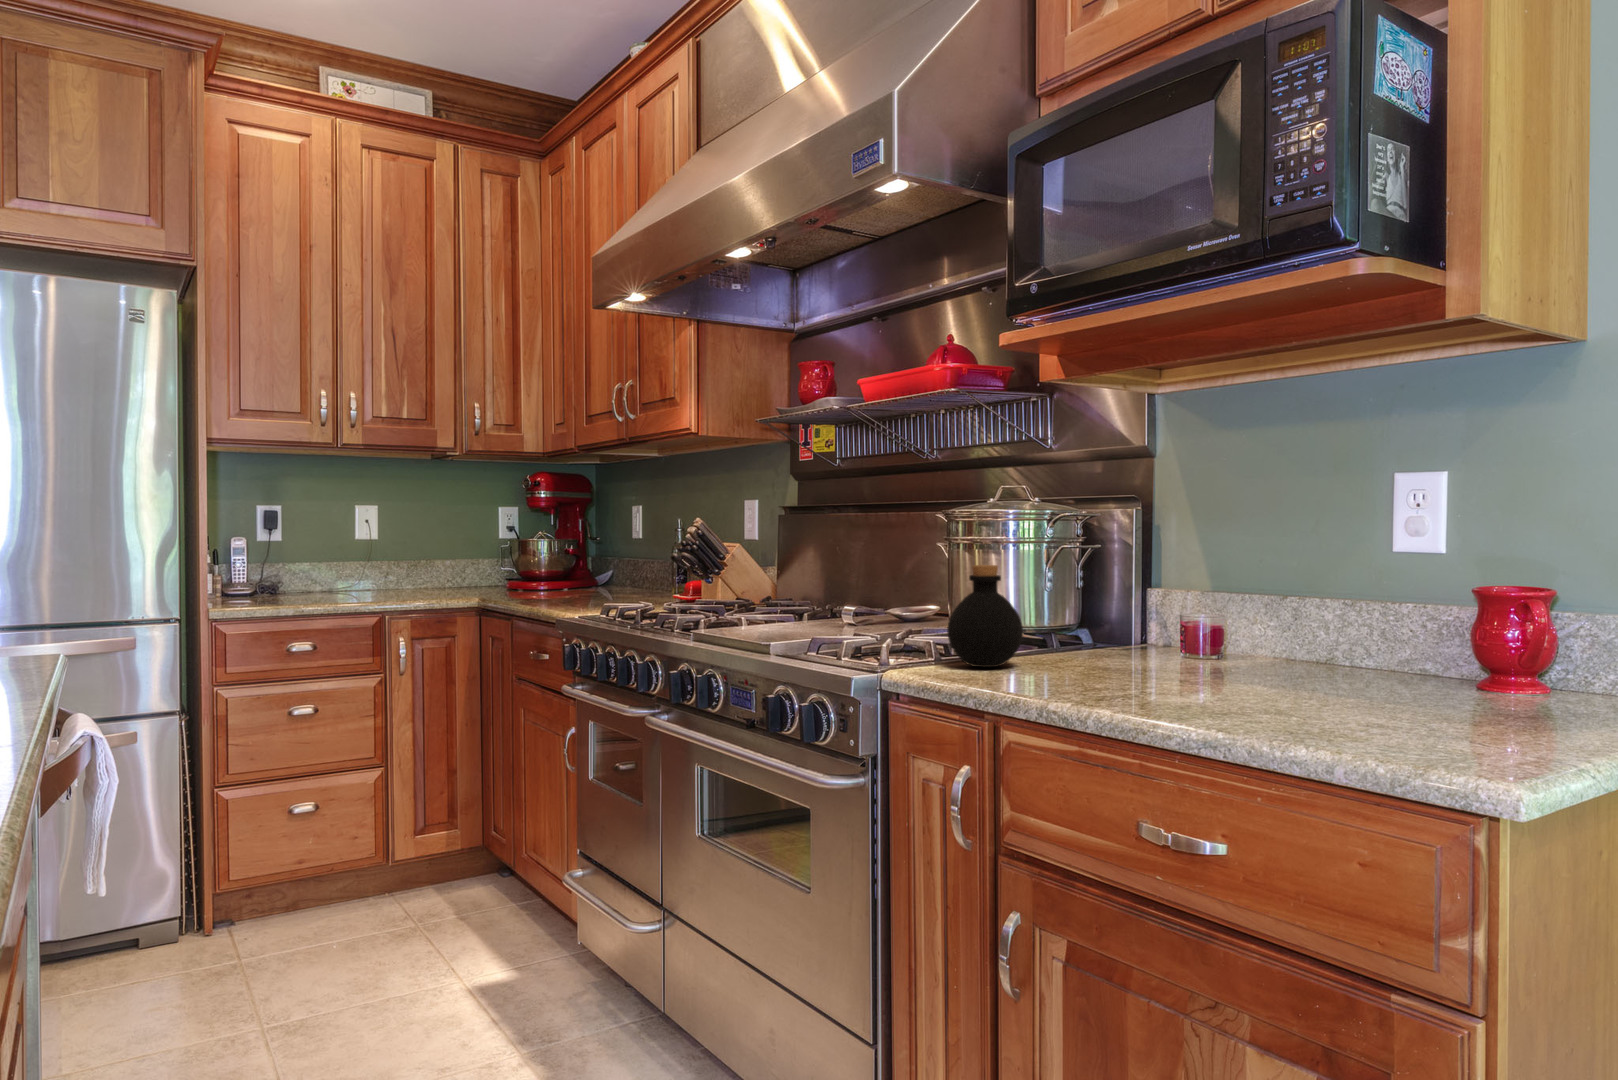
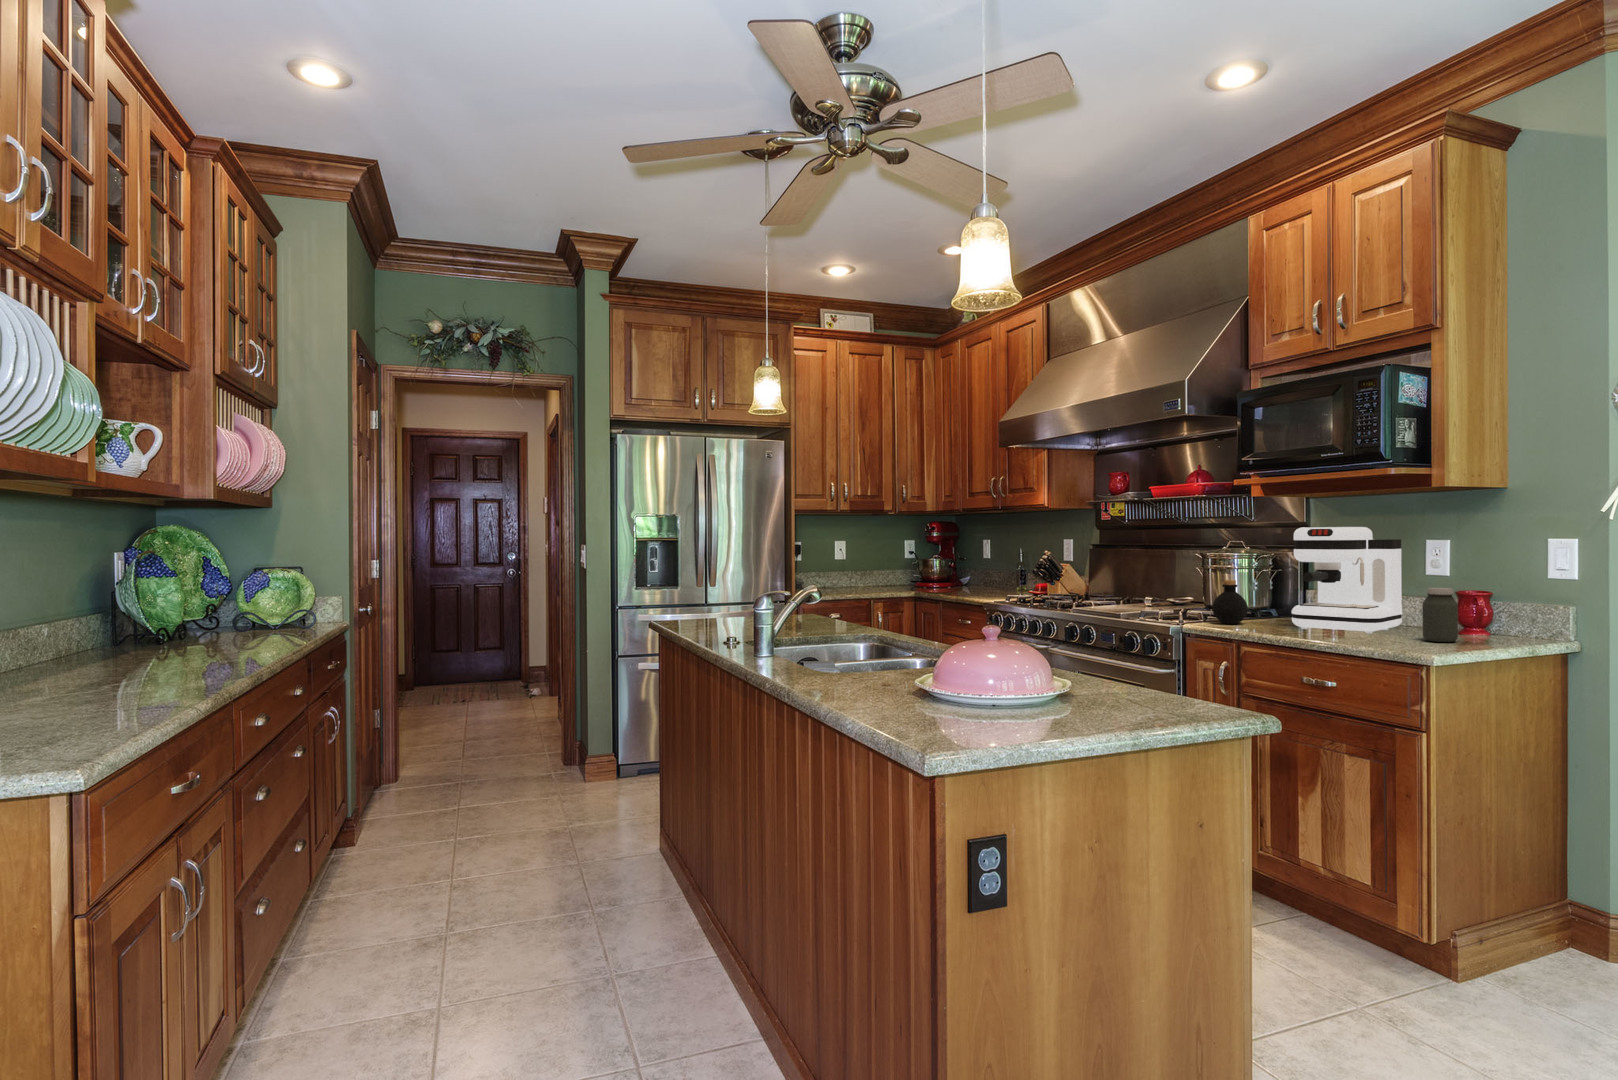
coffee maker: none [1115,429,1355,695] -> present [1292,527,1402,634]
jar: none [1430,578,1520,724] -> present [1422,588,1458,642]

